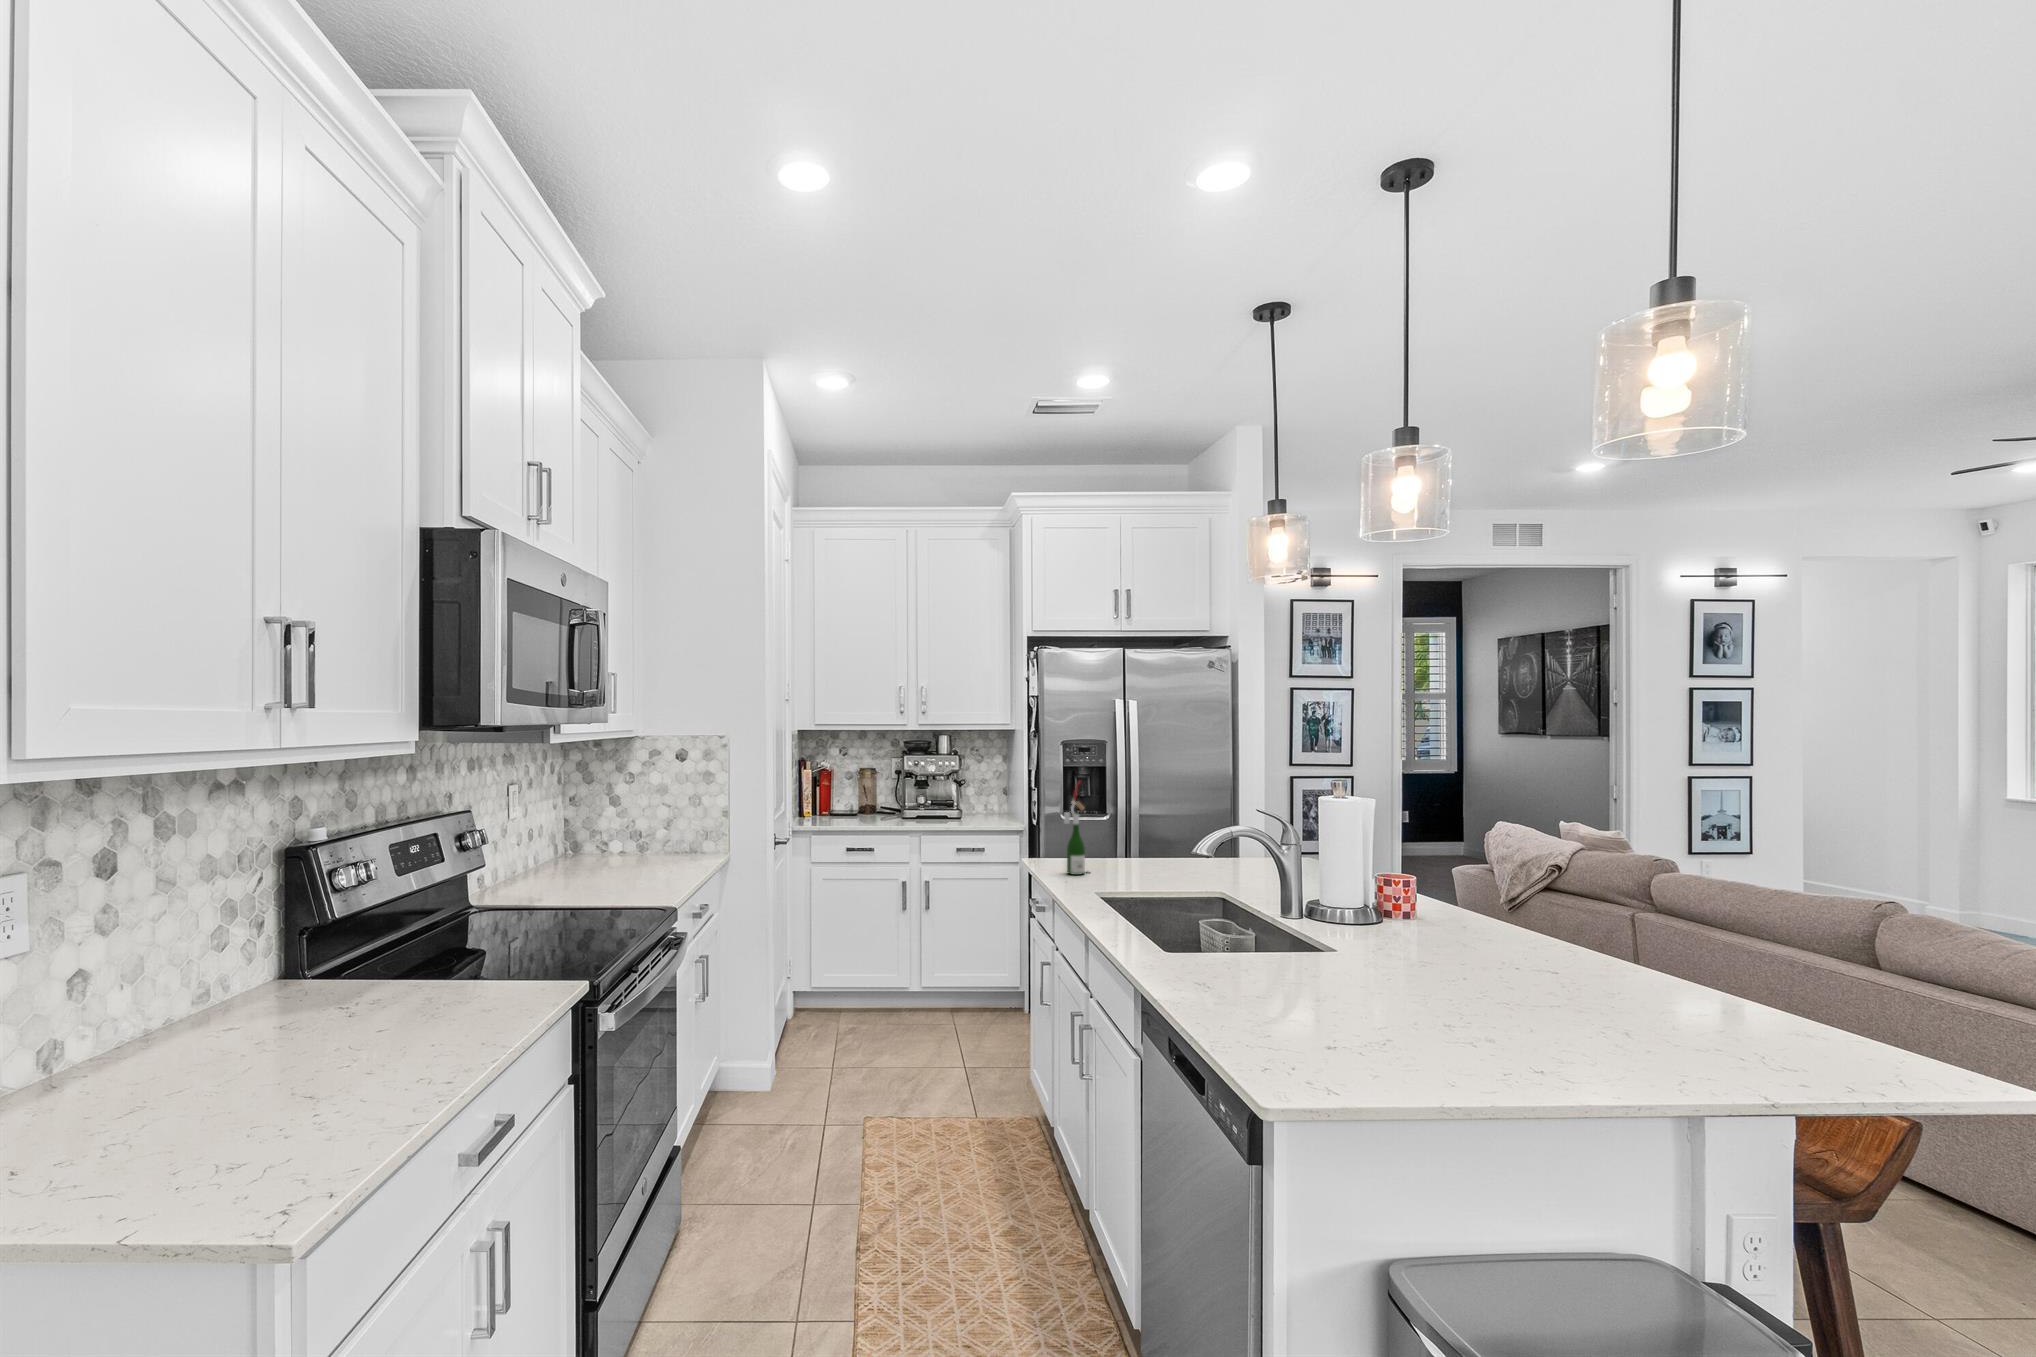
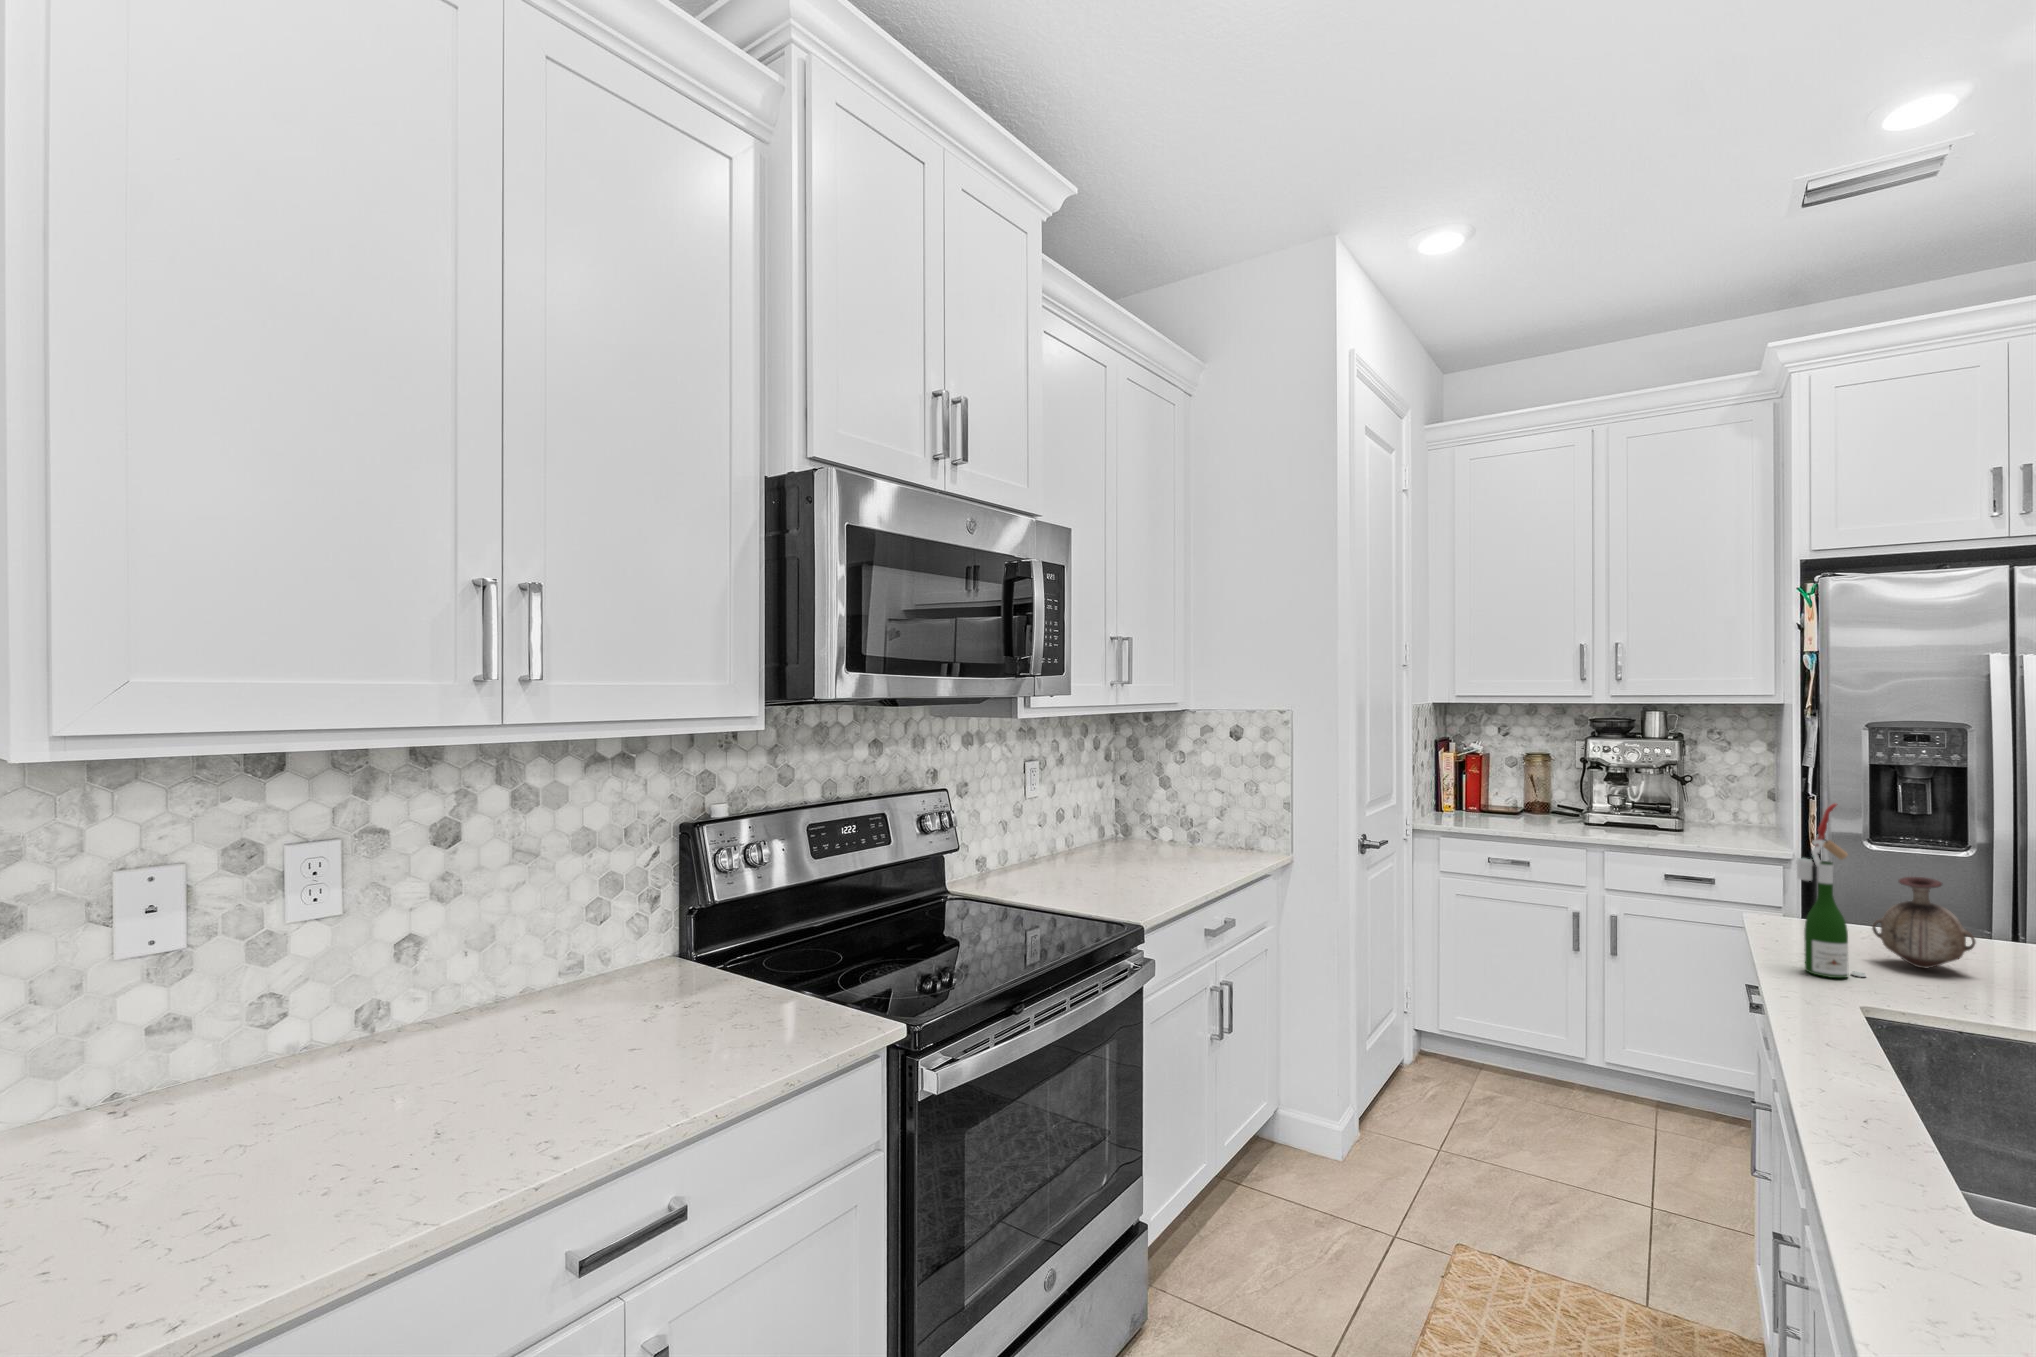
vase: none [1090,818,1129,866] -> present [1872,877,1976,968]

